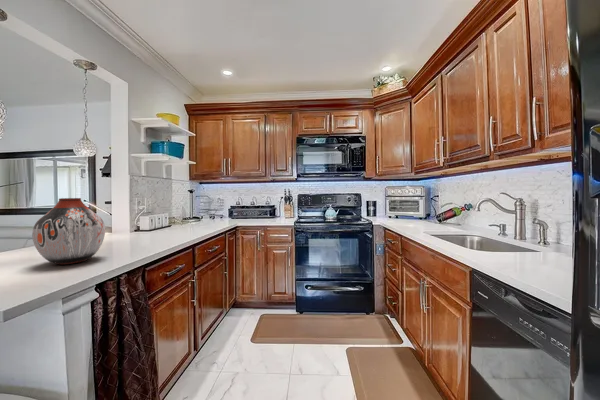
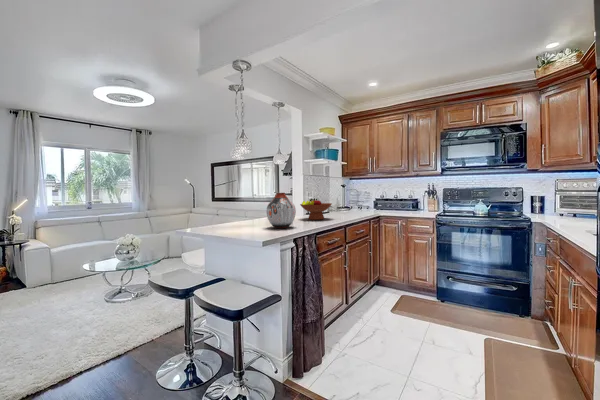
fruit bowl: none [121,207,176,239] -> present [300,198,332,220]

